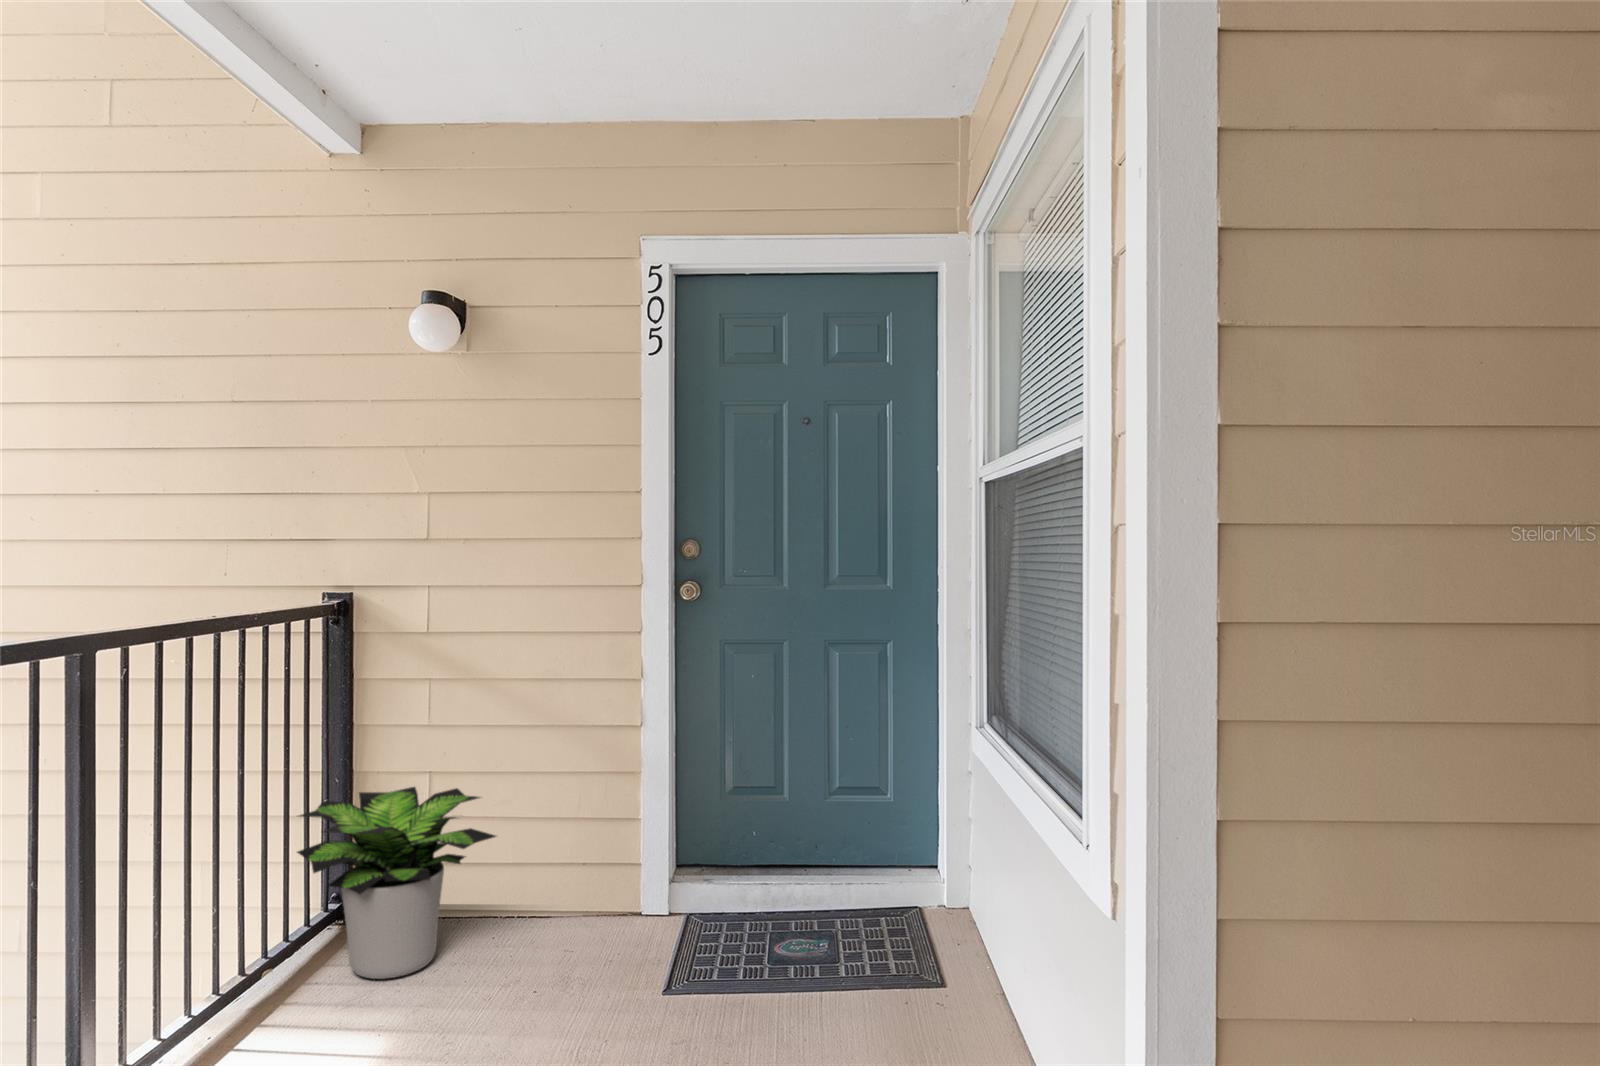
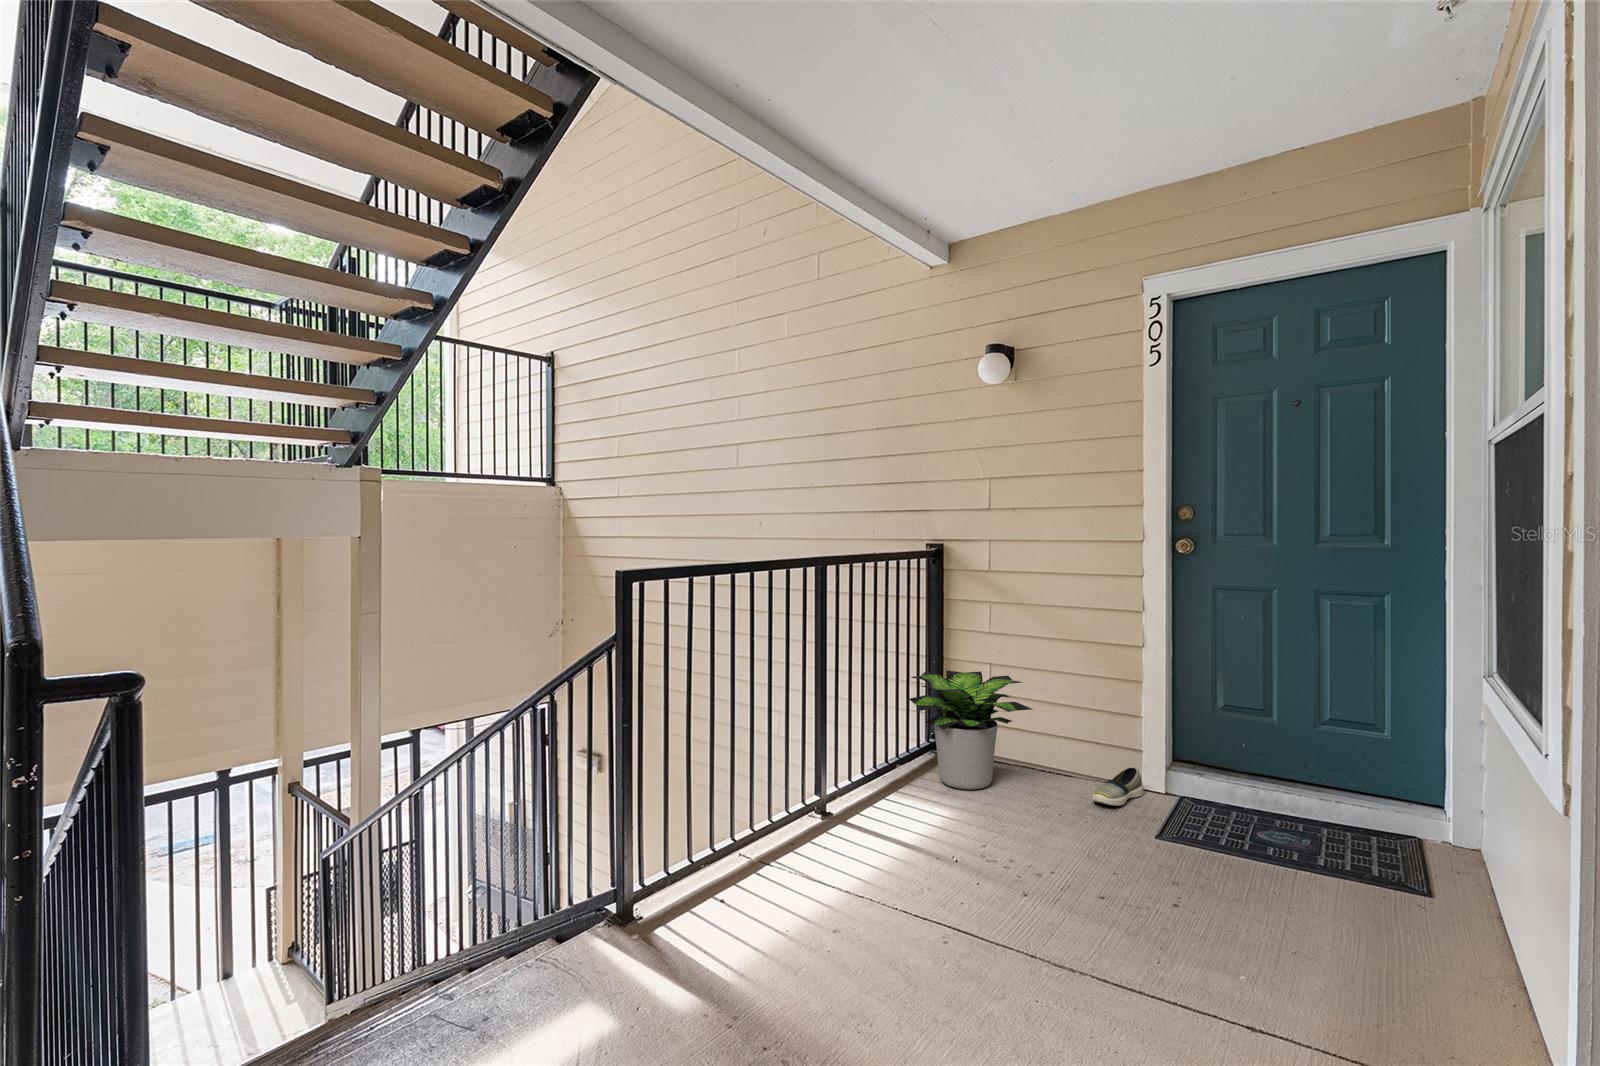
shoe: none [580,890,642,952] -> present [1092,768,1143,806]

